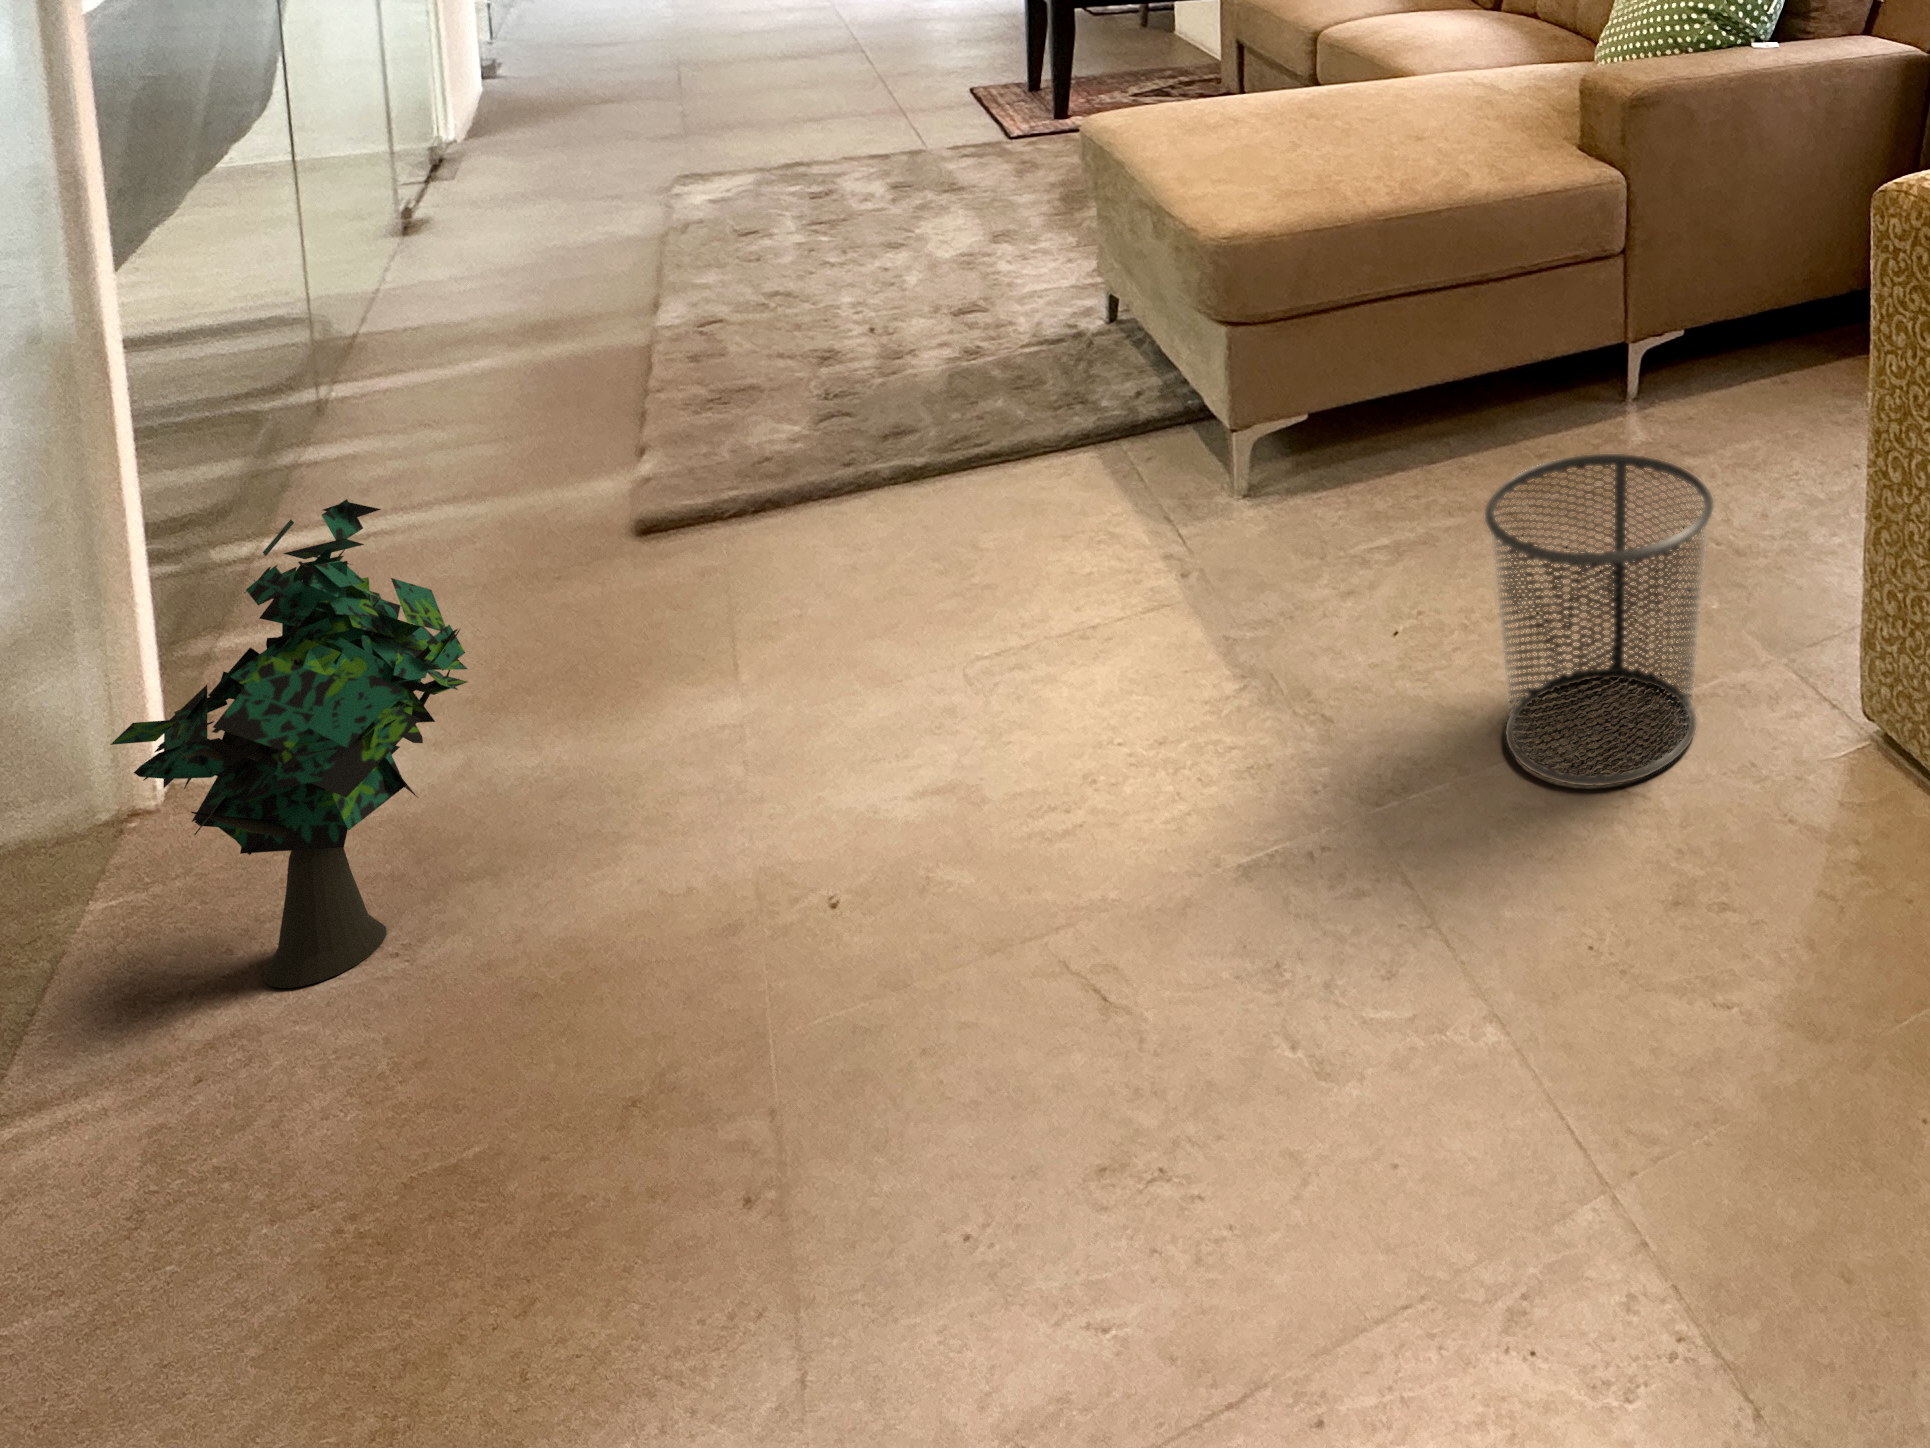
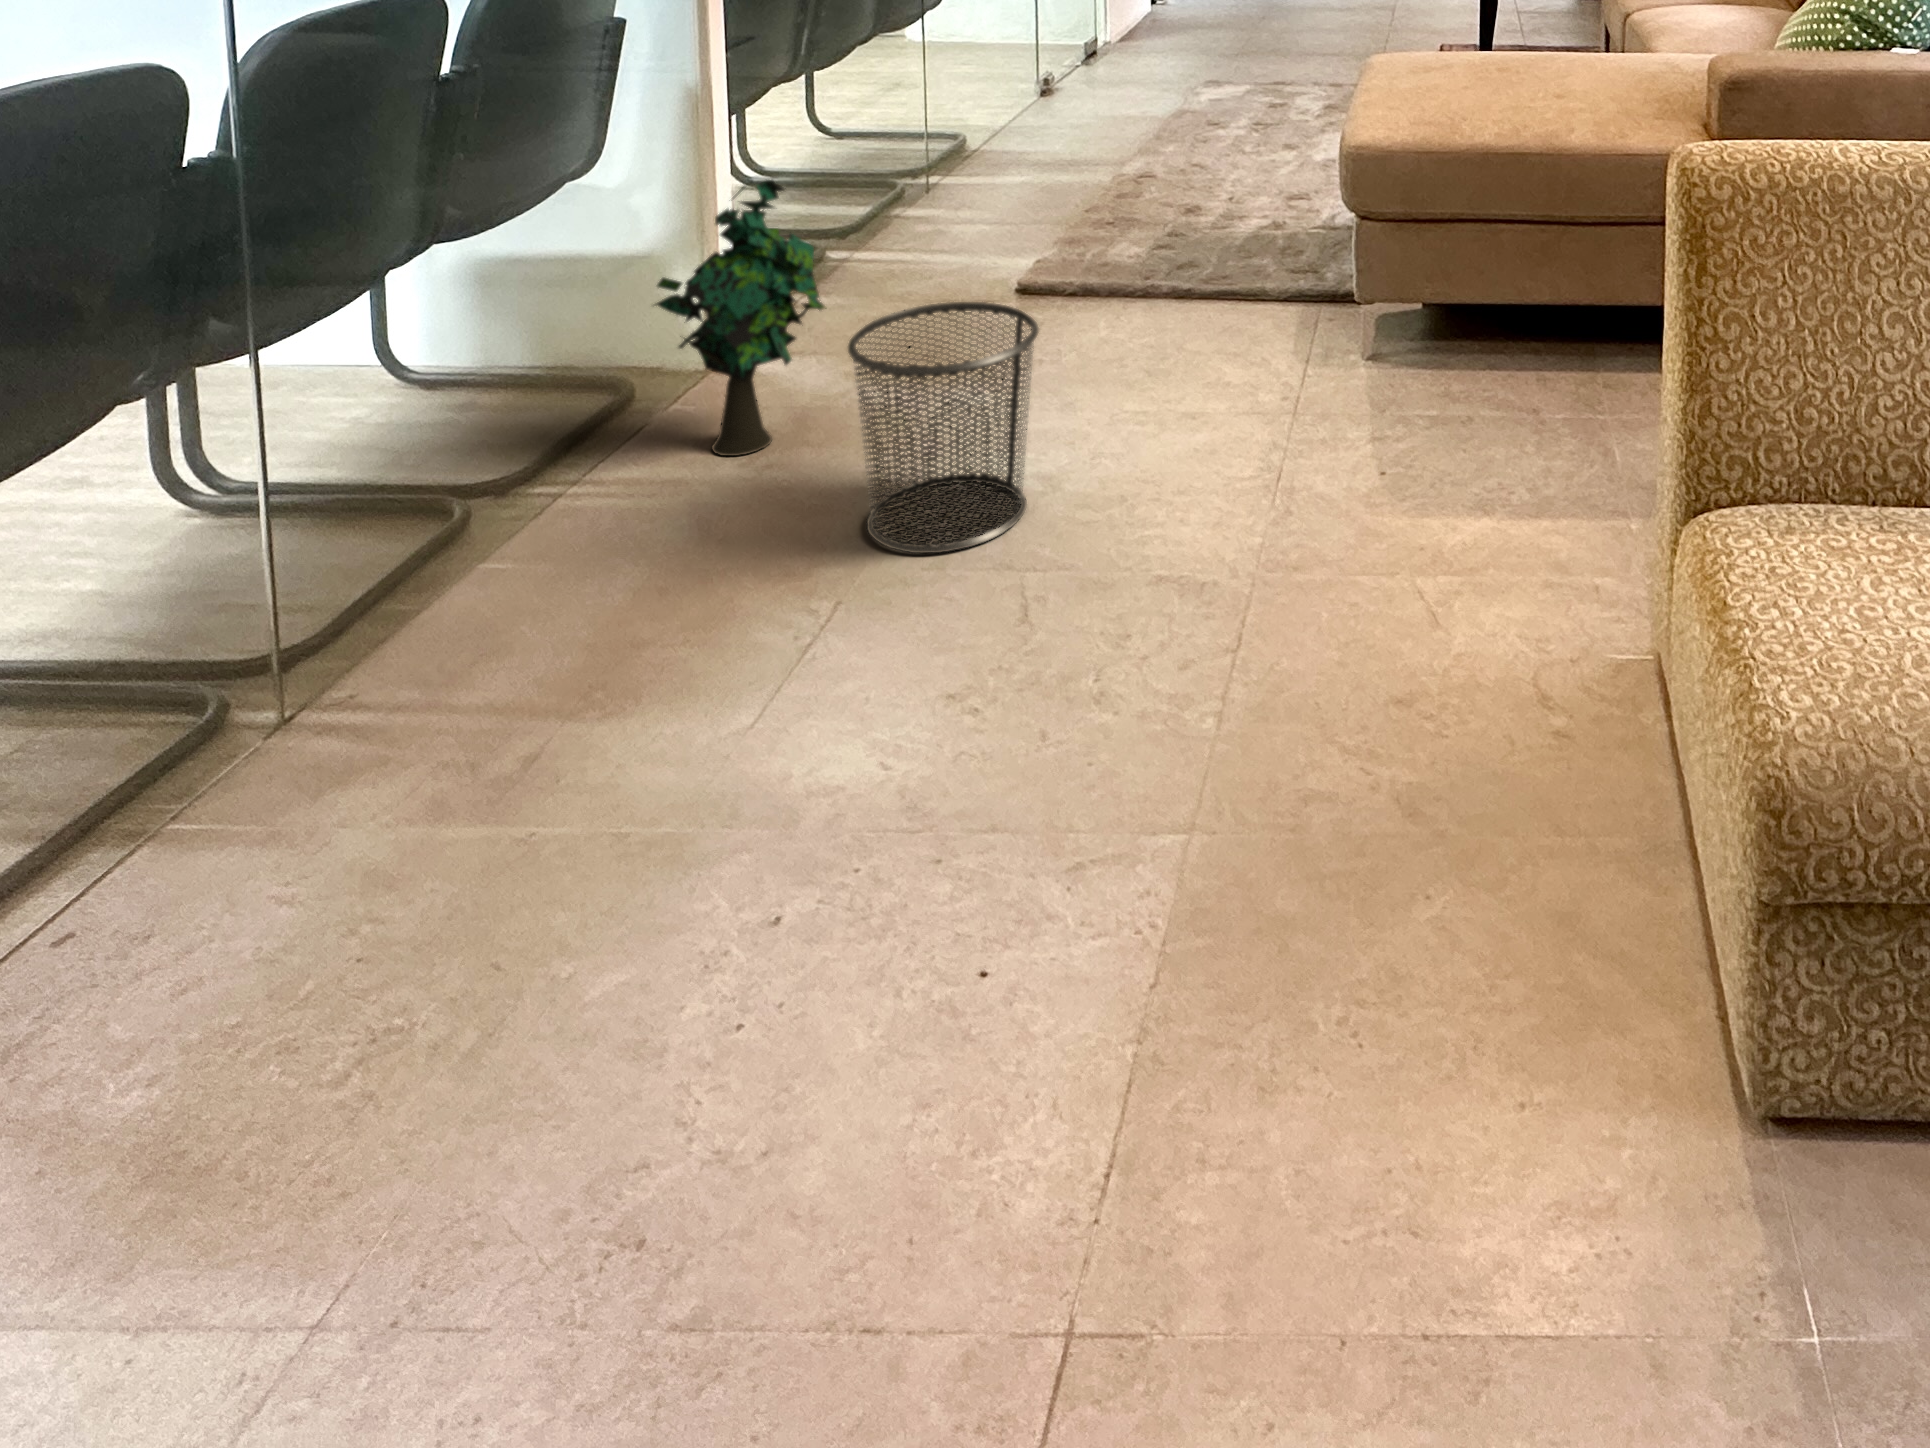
waste bin: present [1485,454,1713,786] -> present [848,302,1039,553]

